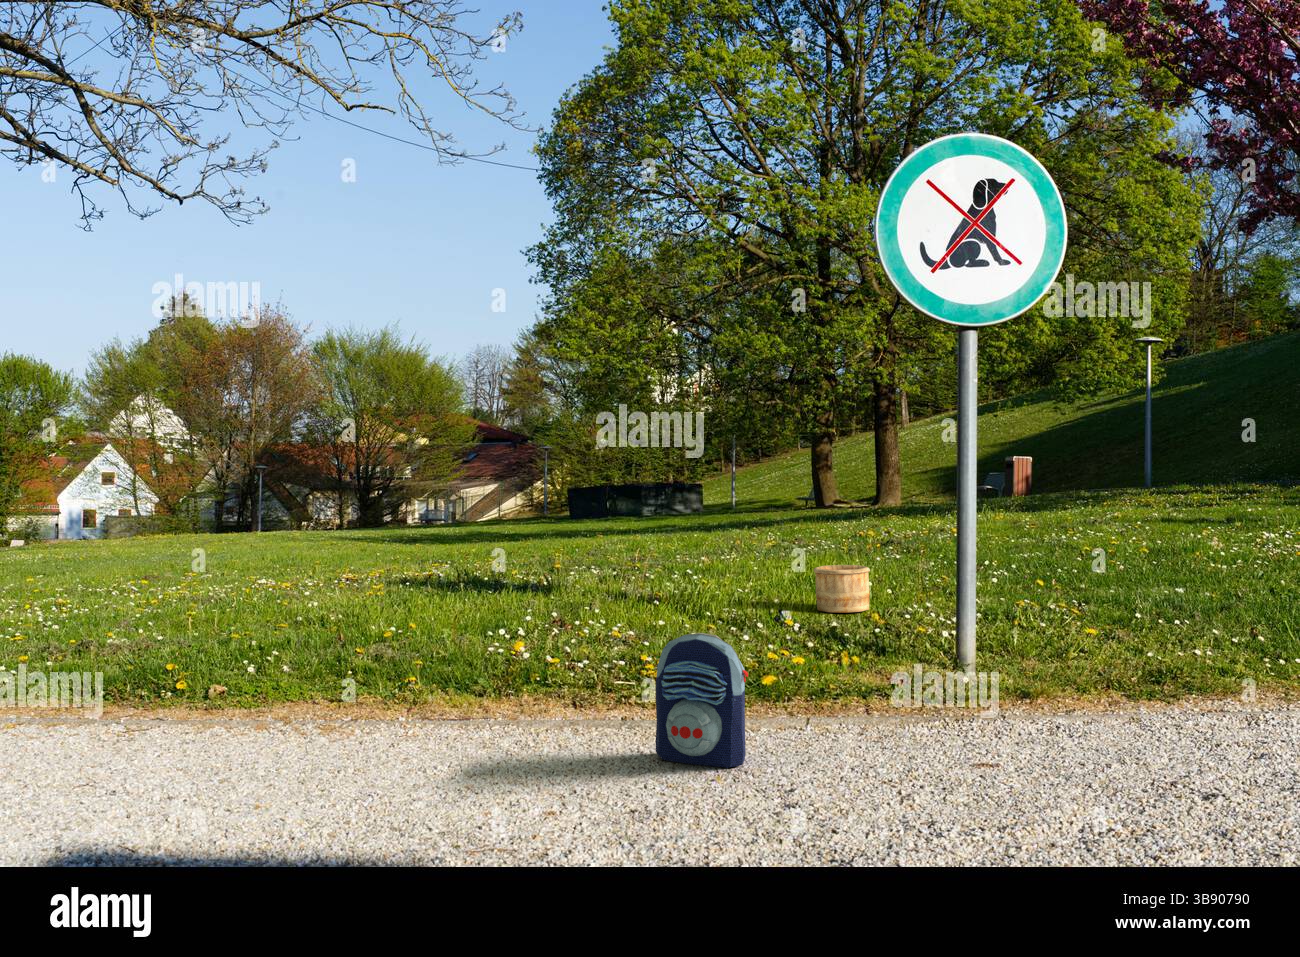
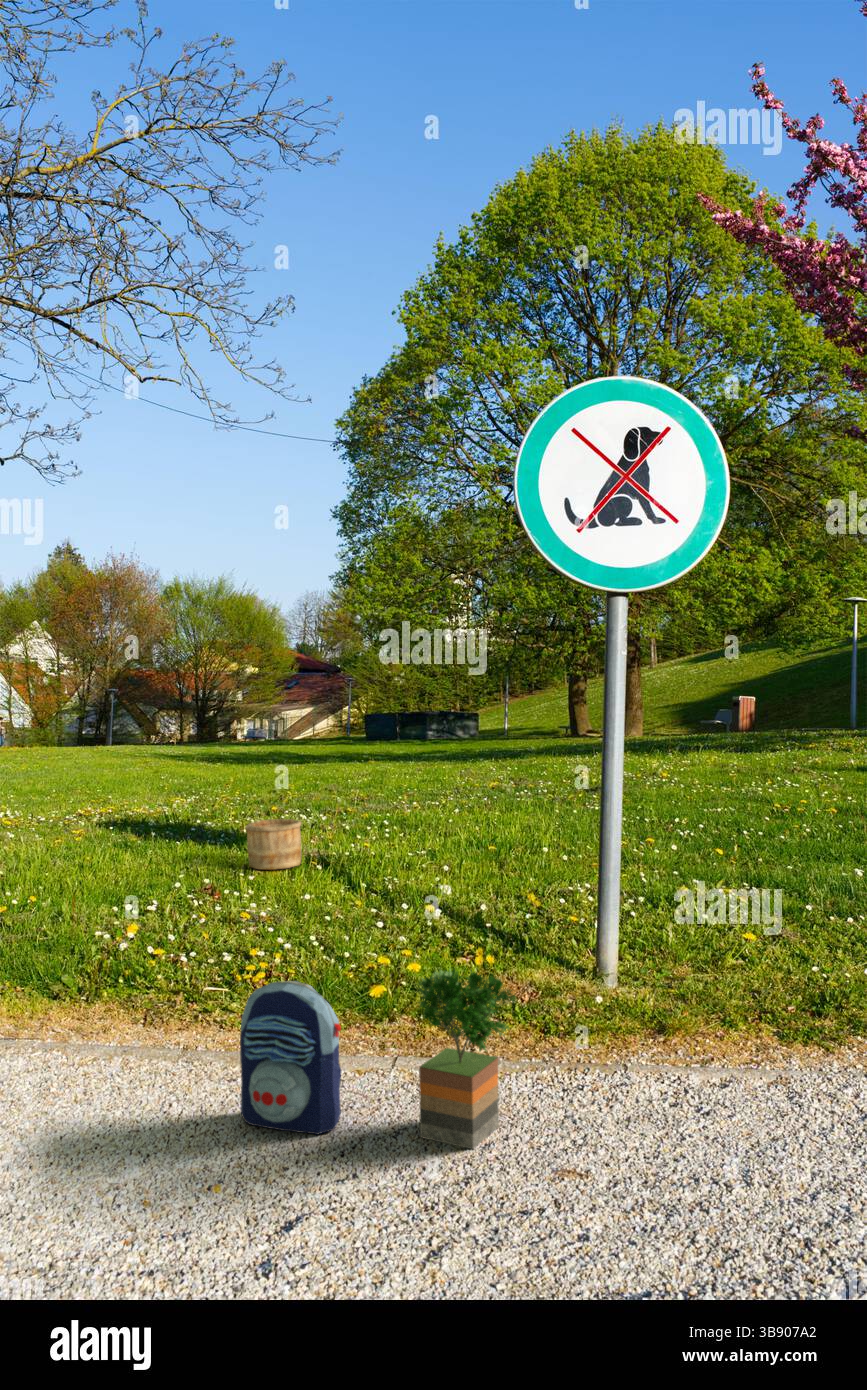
wooden bucket: present [814,565,870,613] -> present [245,819,301,870]
potted tree: none [814,623,911,781] -> present [418,969,516,1149]

